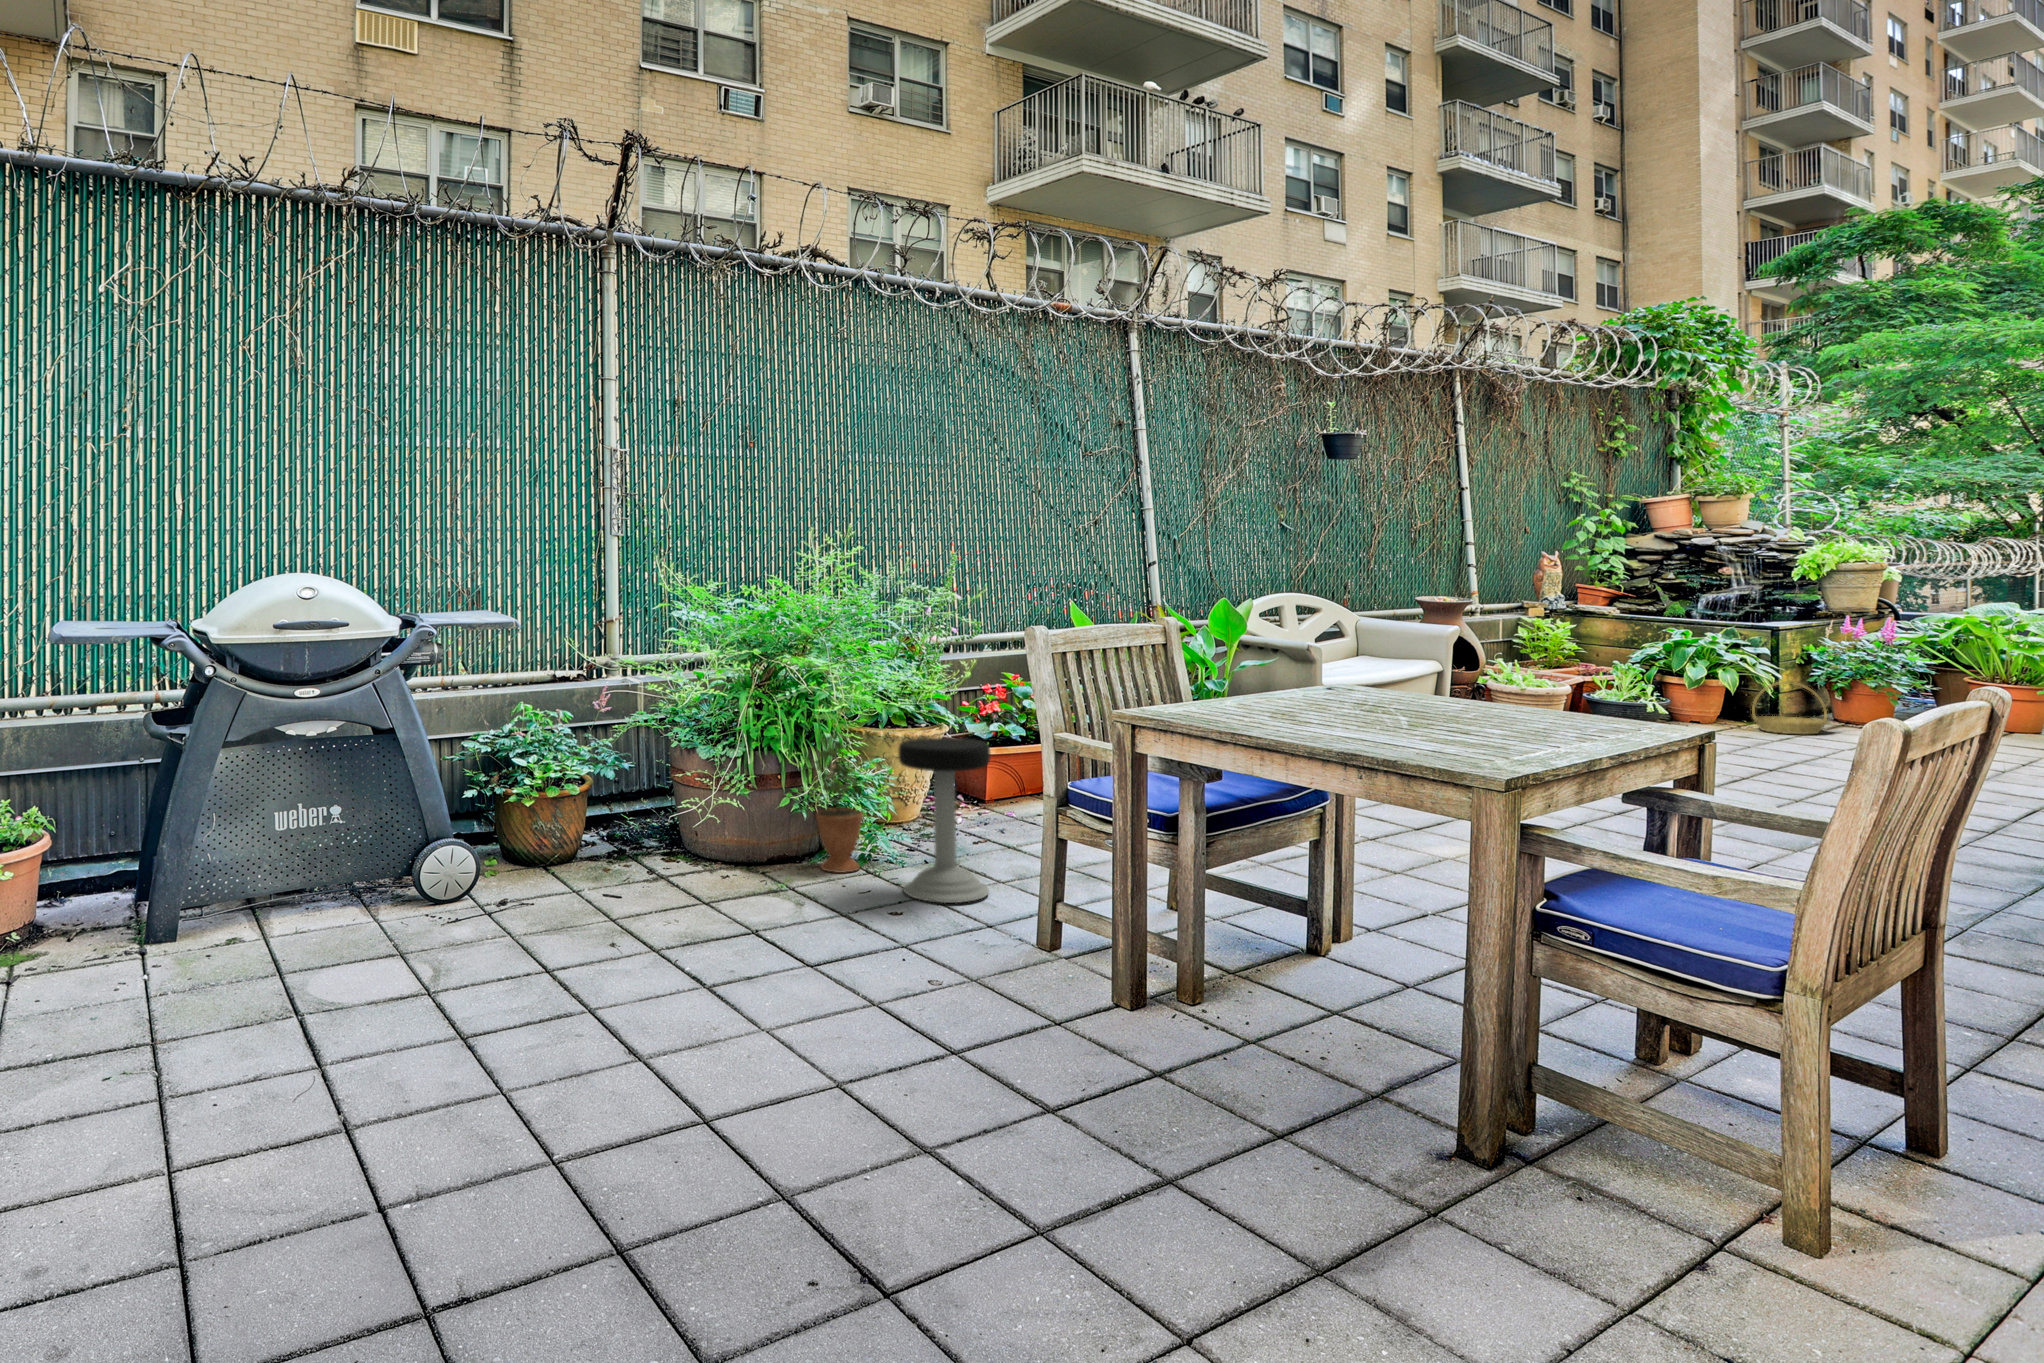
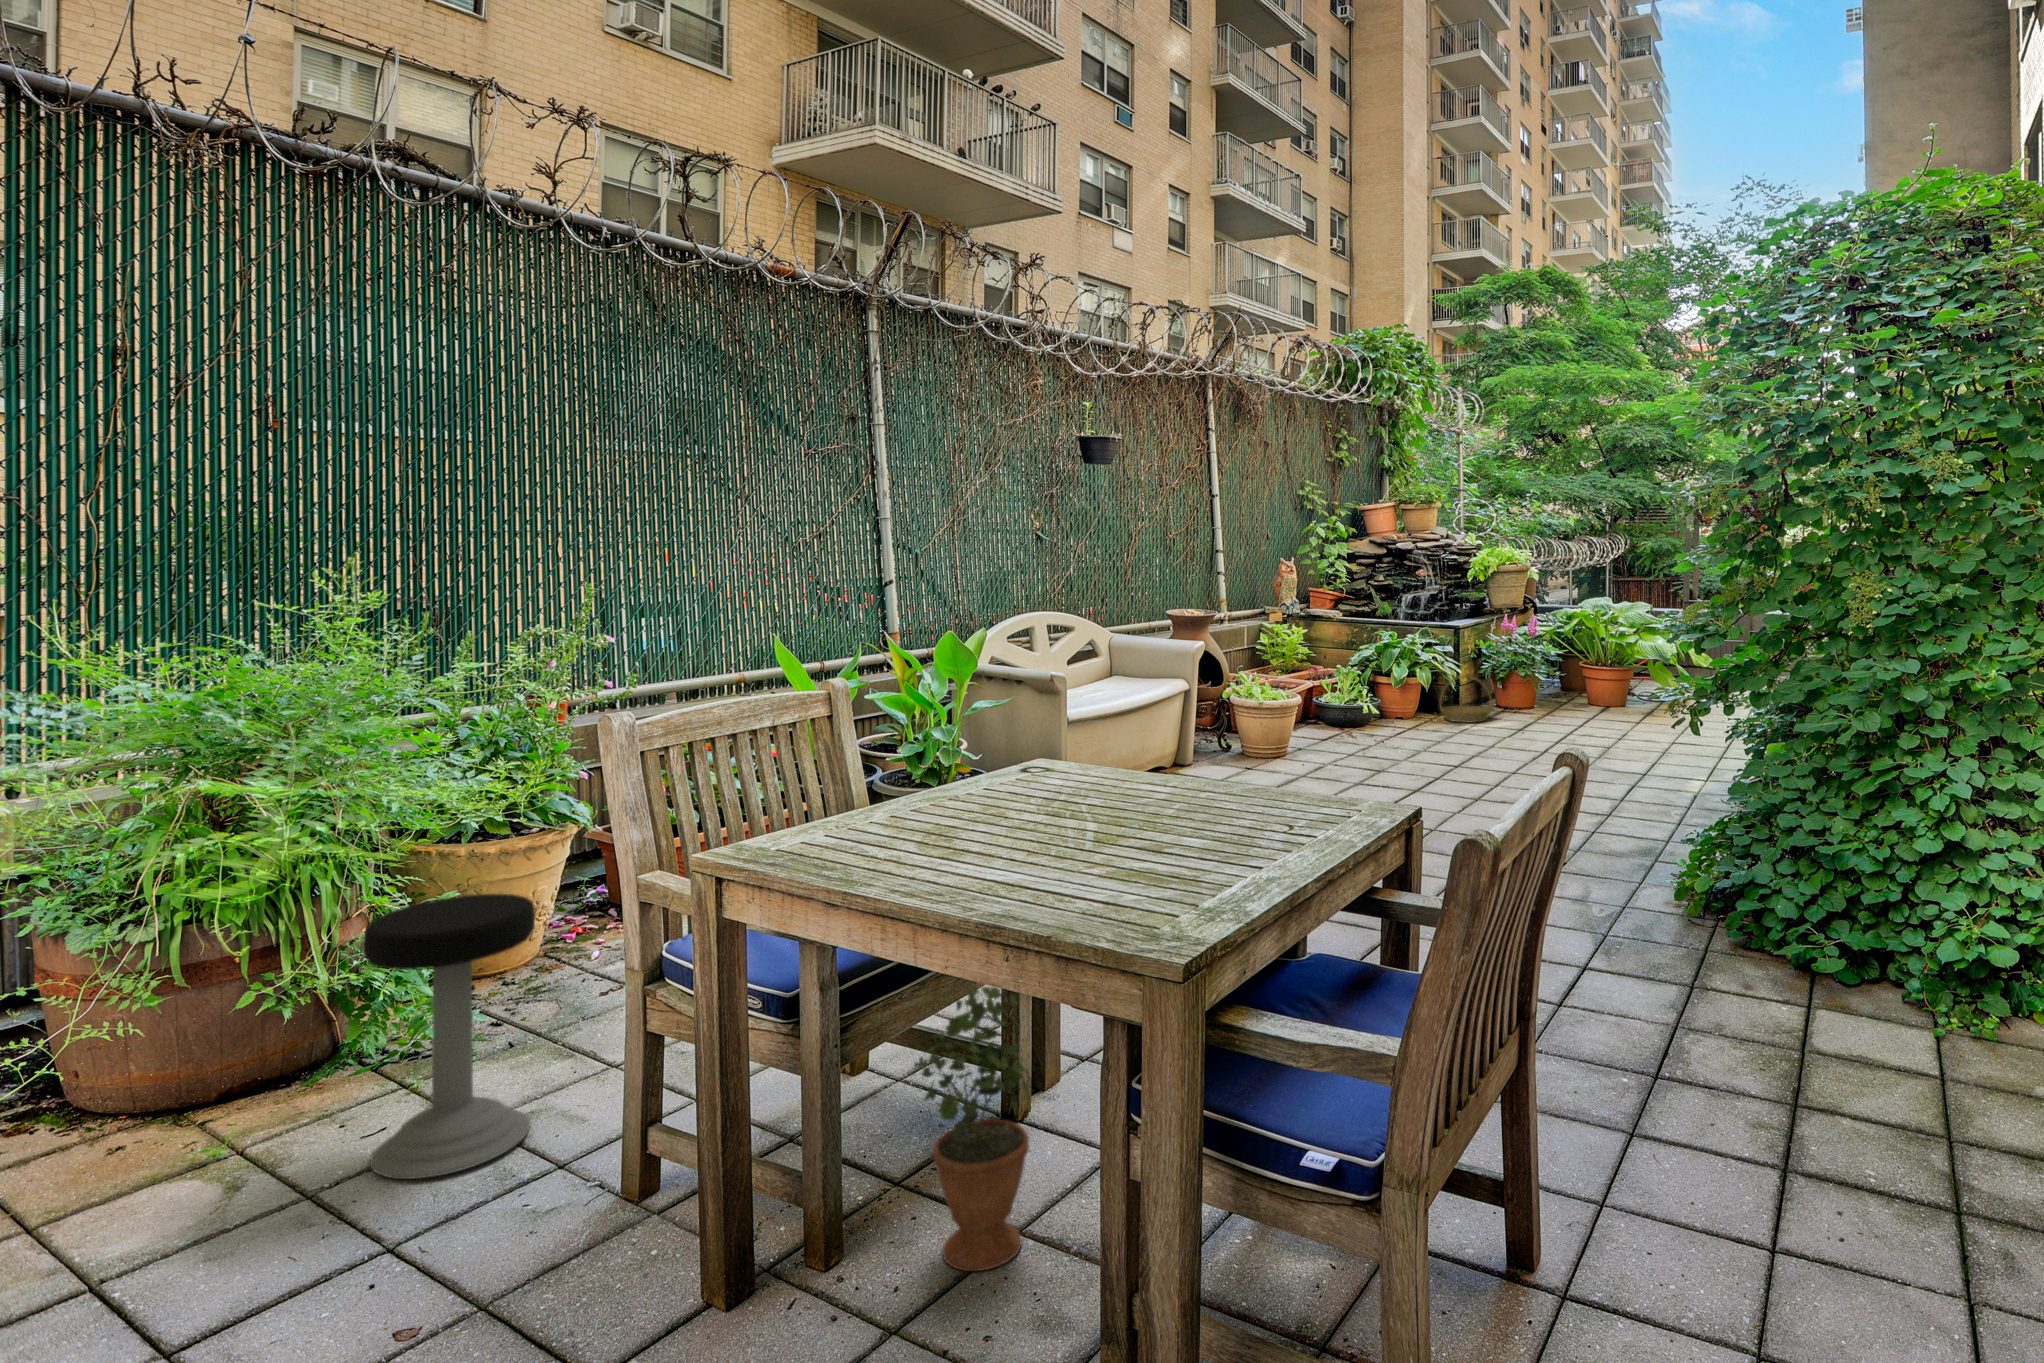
potted plant: present [807,730,863,873] -> present [914,986,1030,1271]

